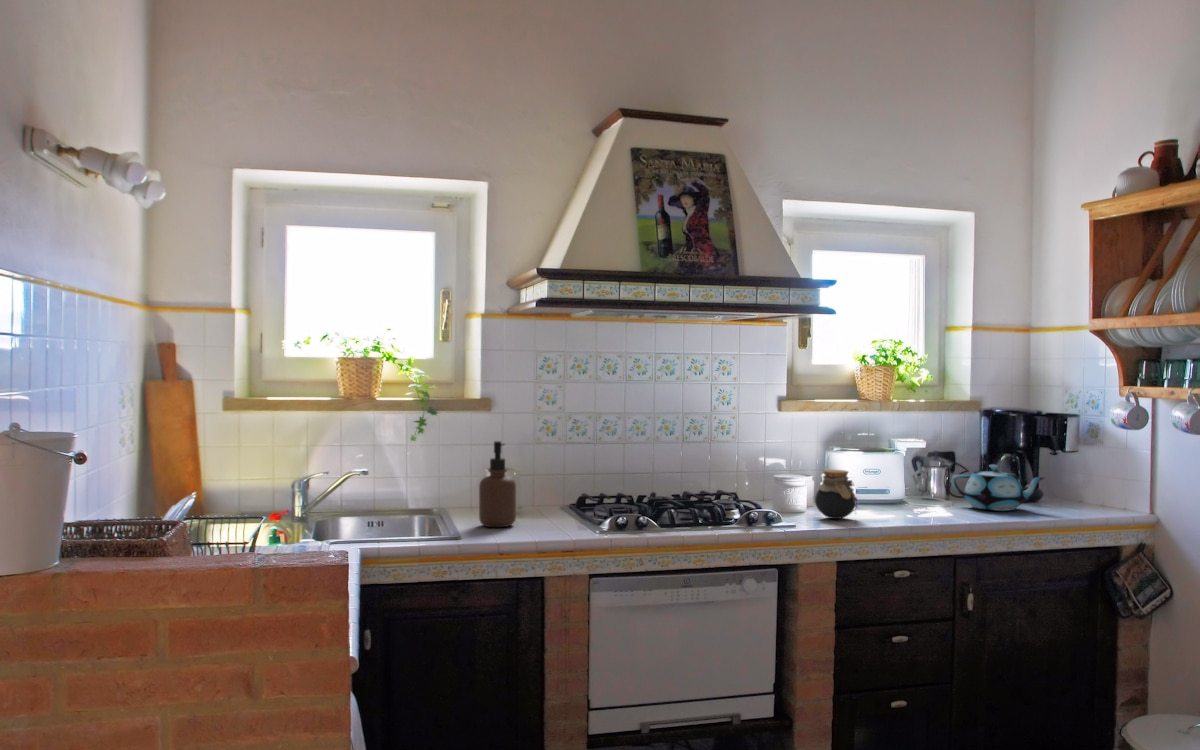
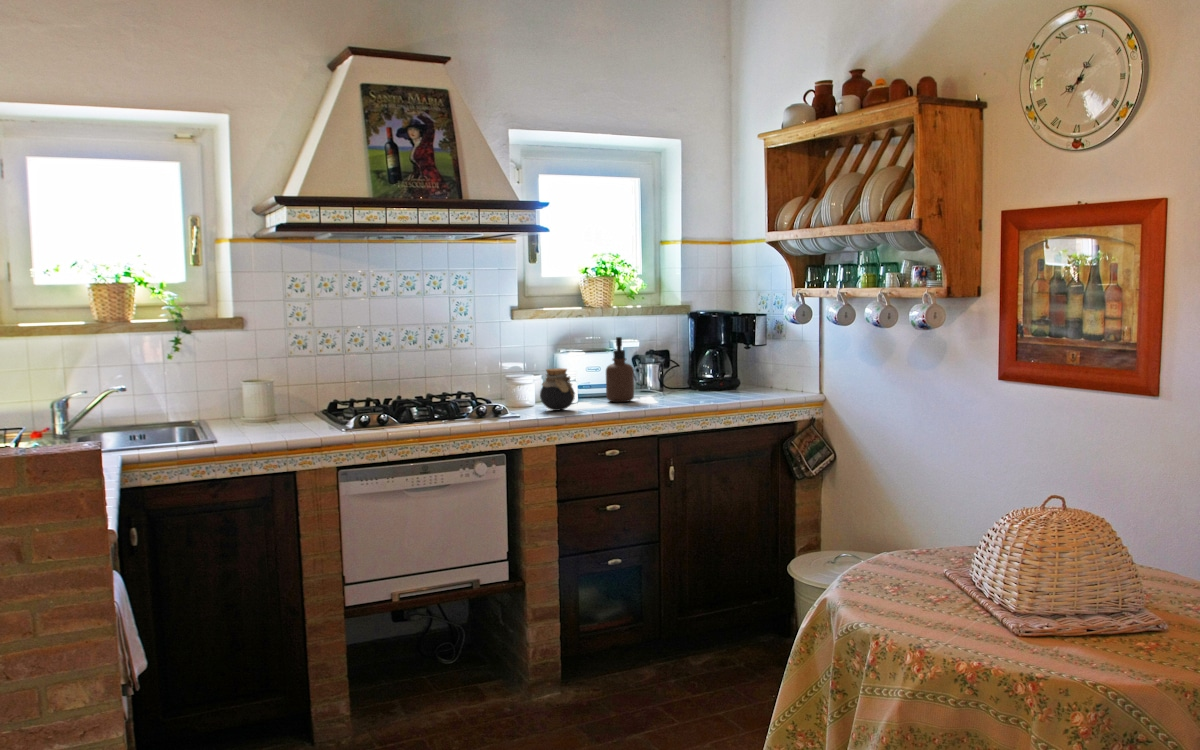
soap dispenser: present [479,441,516,527] -> present [606,337,634,402]
teapot: present [951,465,1044,511] -> none [662,359,735,397]

